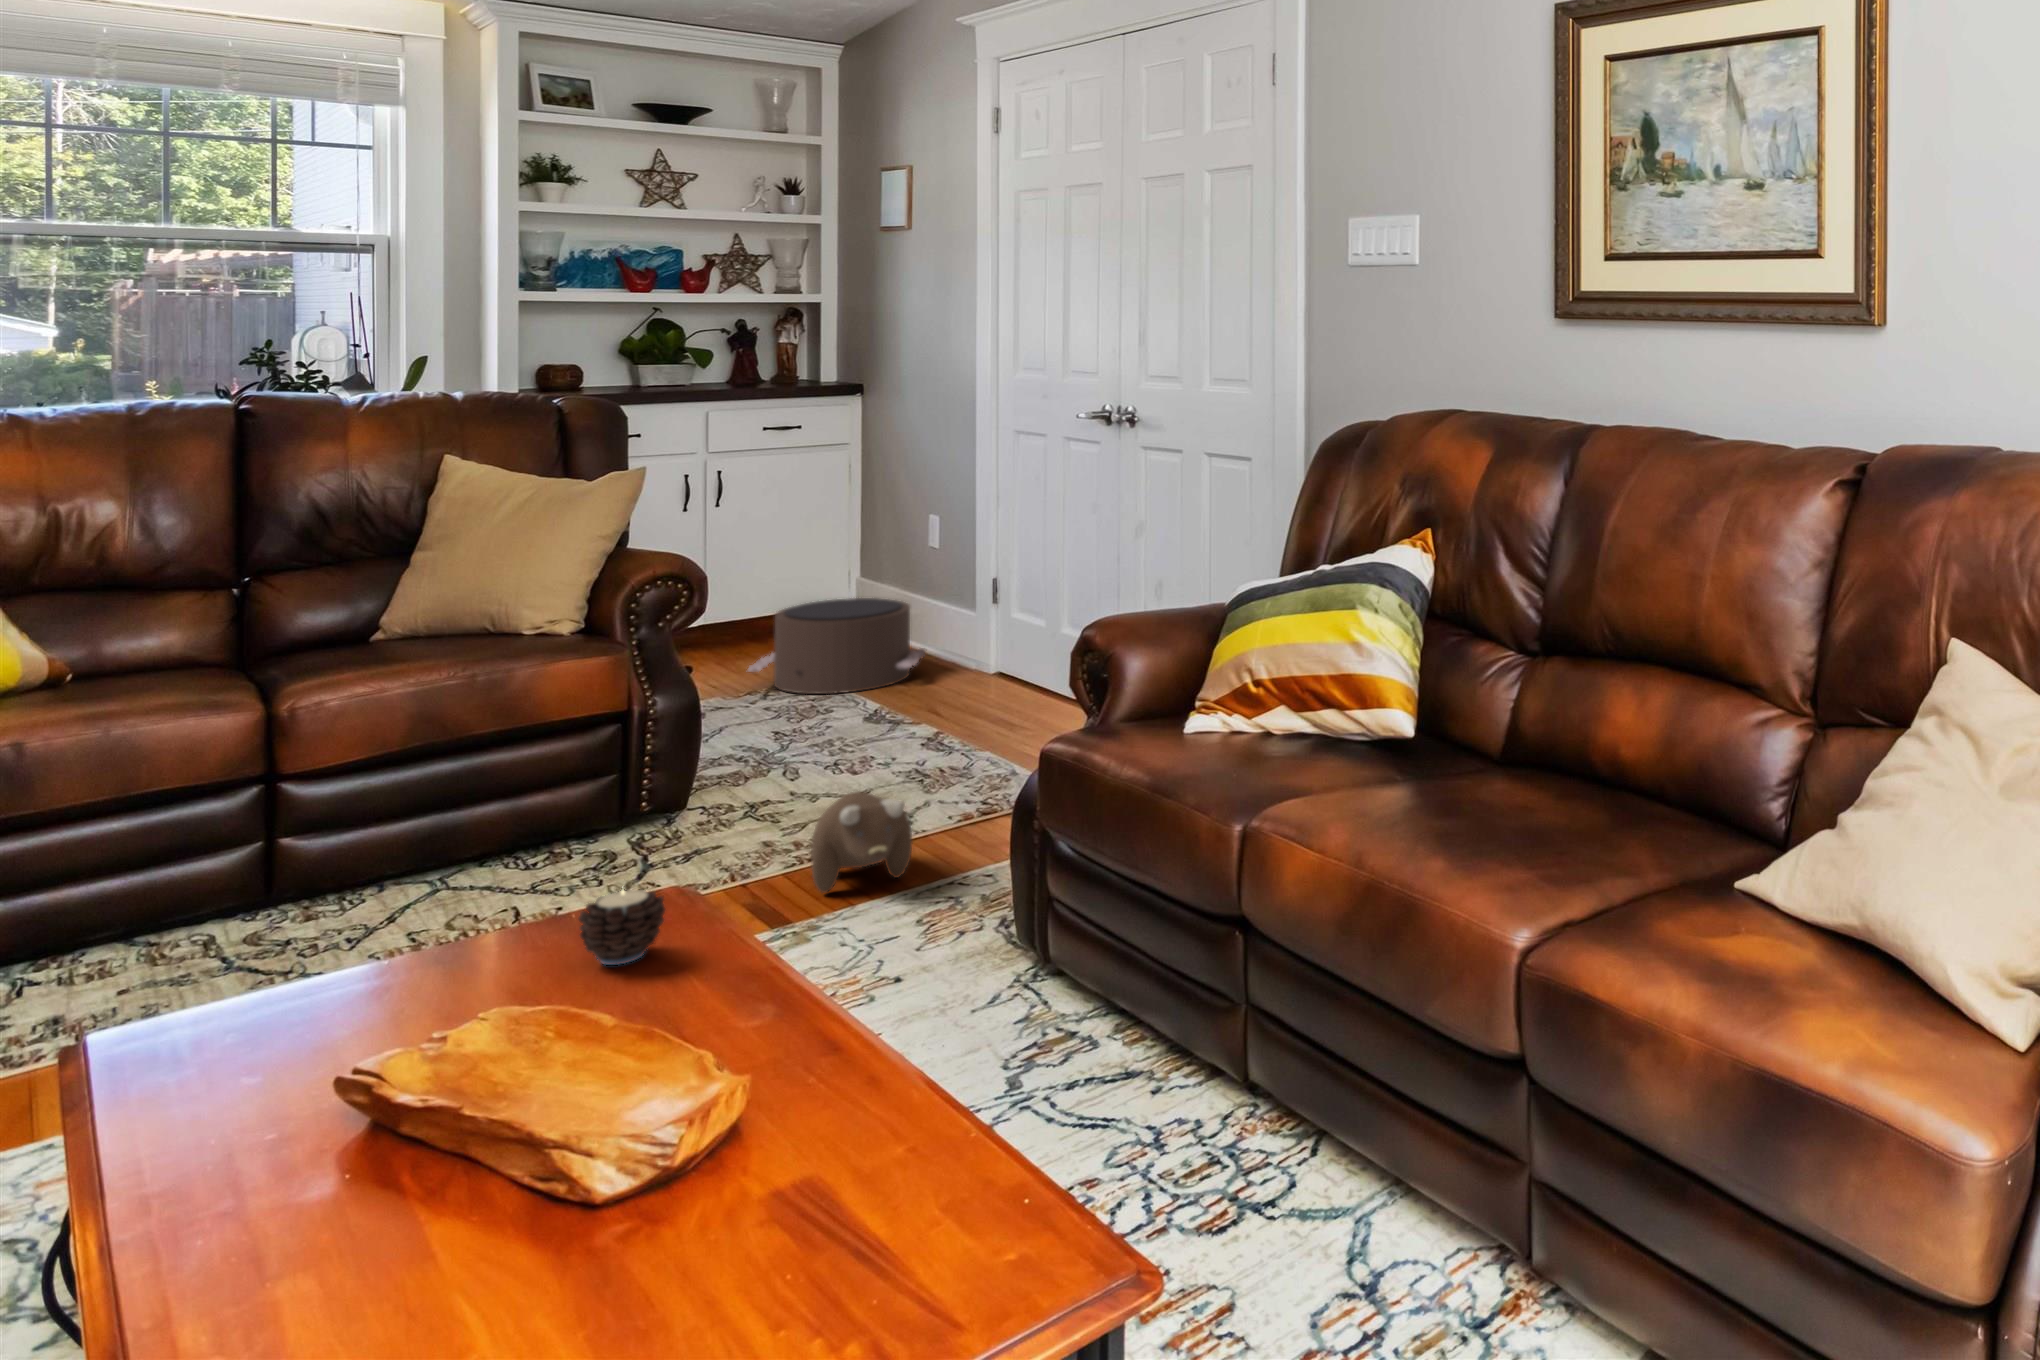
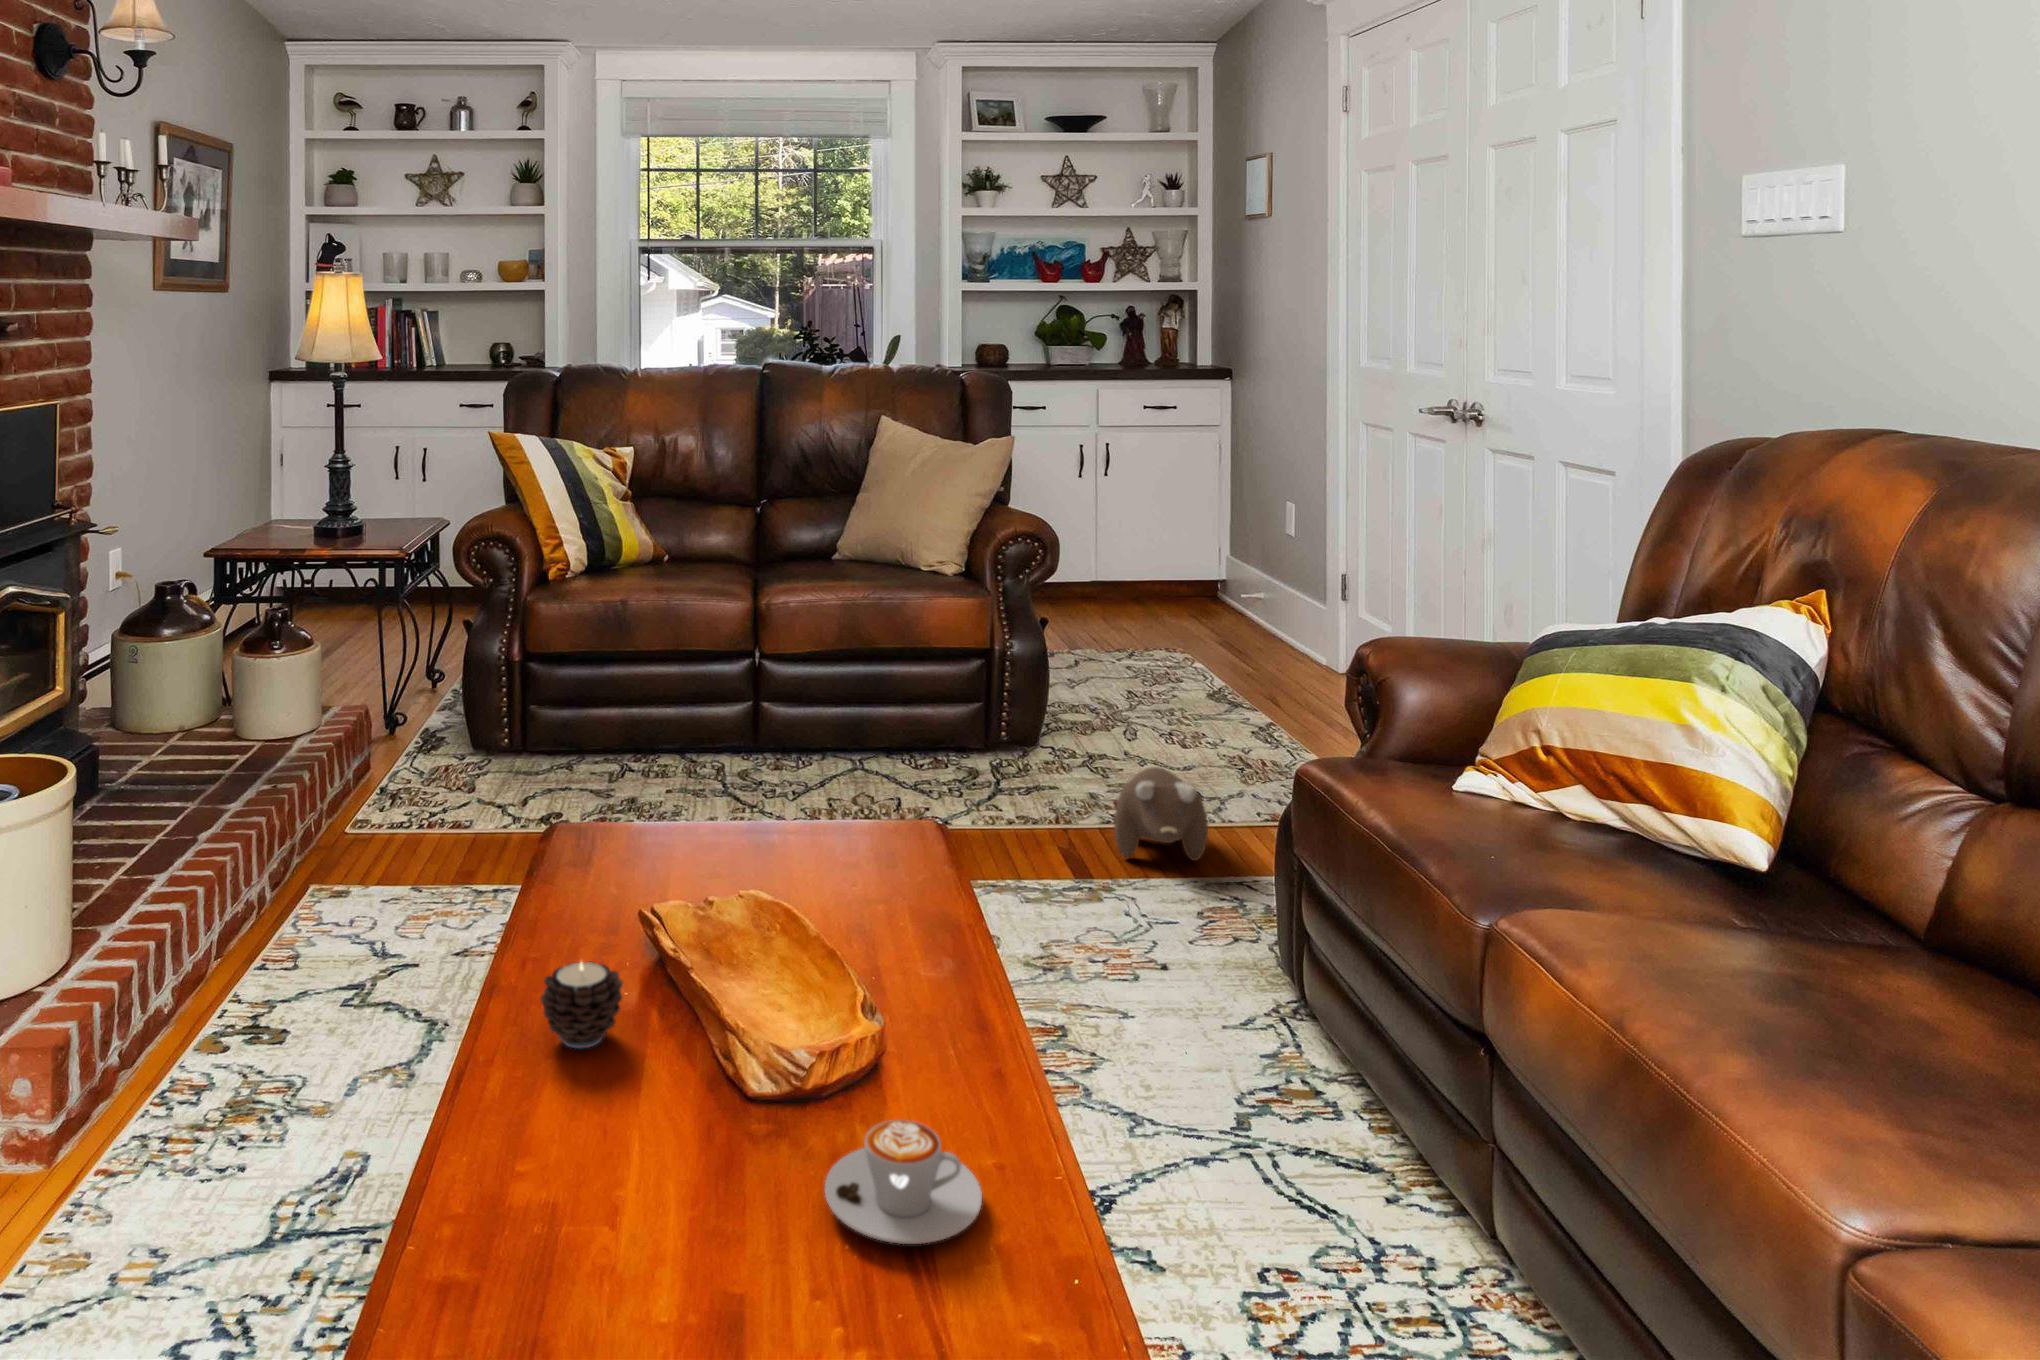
pouf: present [748,598,925,694] -> none [1117,571,1281,662]
candle: present [579,887,665,965] -> present [540,962,623,1048]
coffee cup: none [730,1119,907,1241] -> present [825,1120,982,1244]

